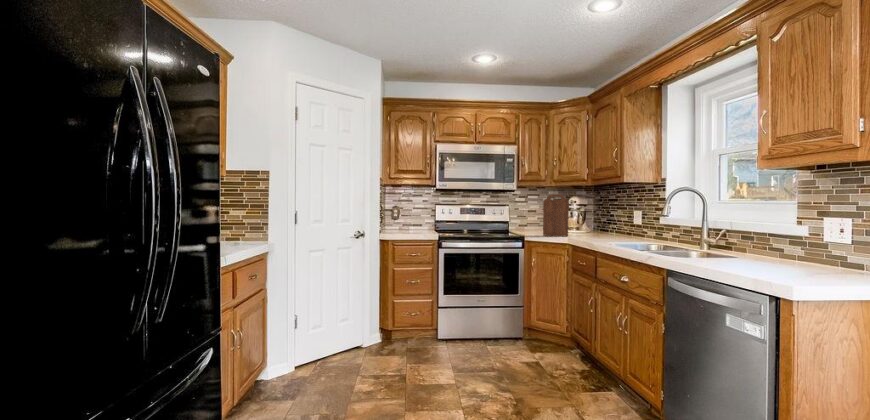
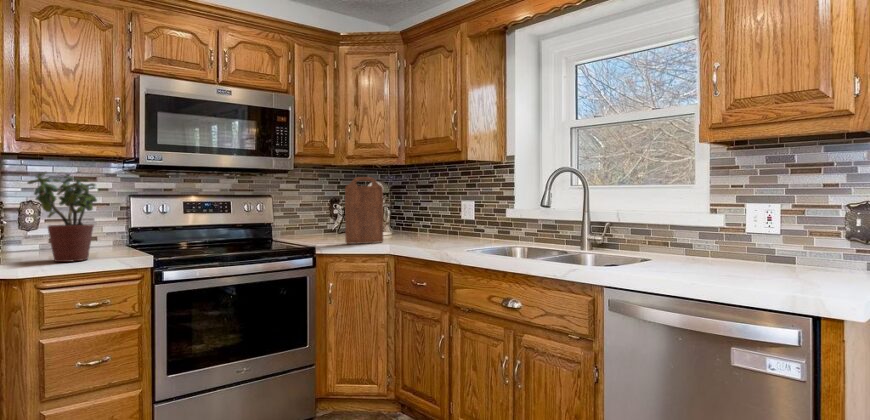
potted plant: none [397,195,421,234] -> present [28,172,97,262]

